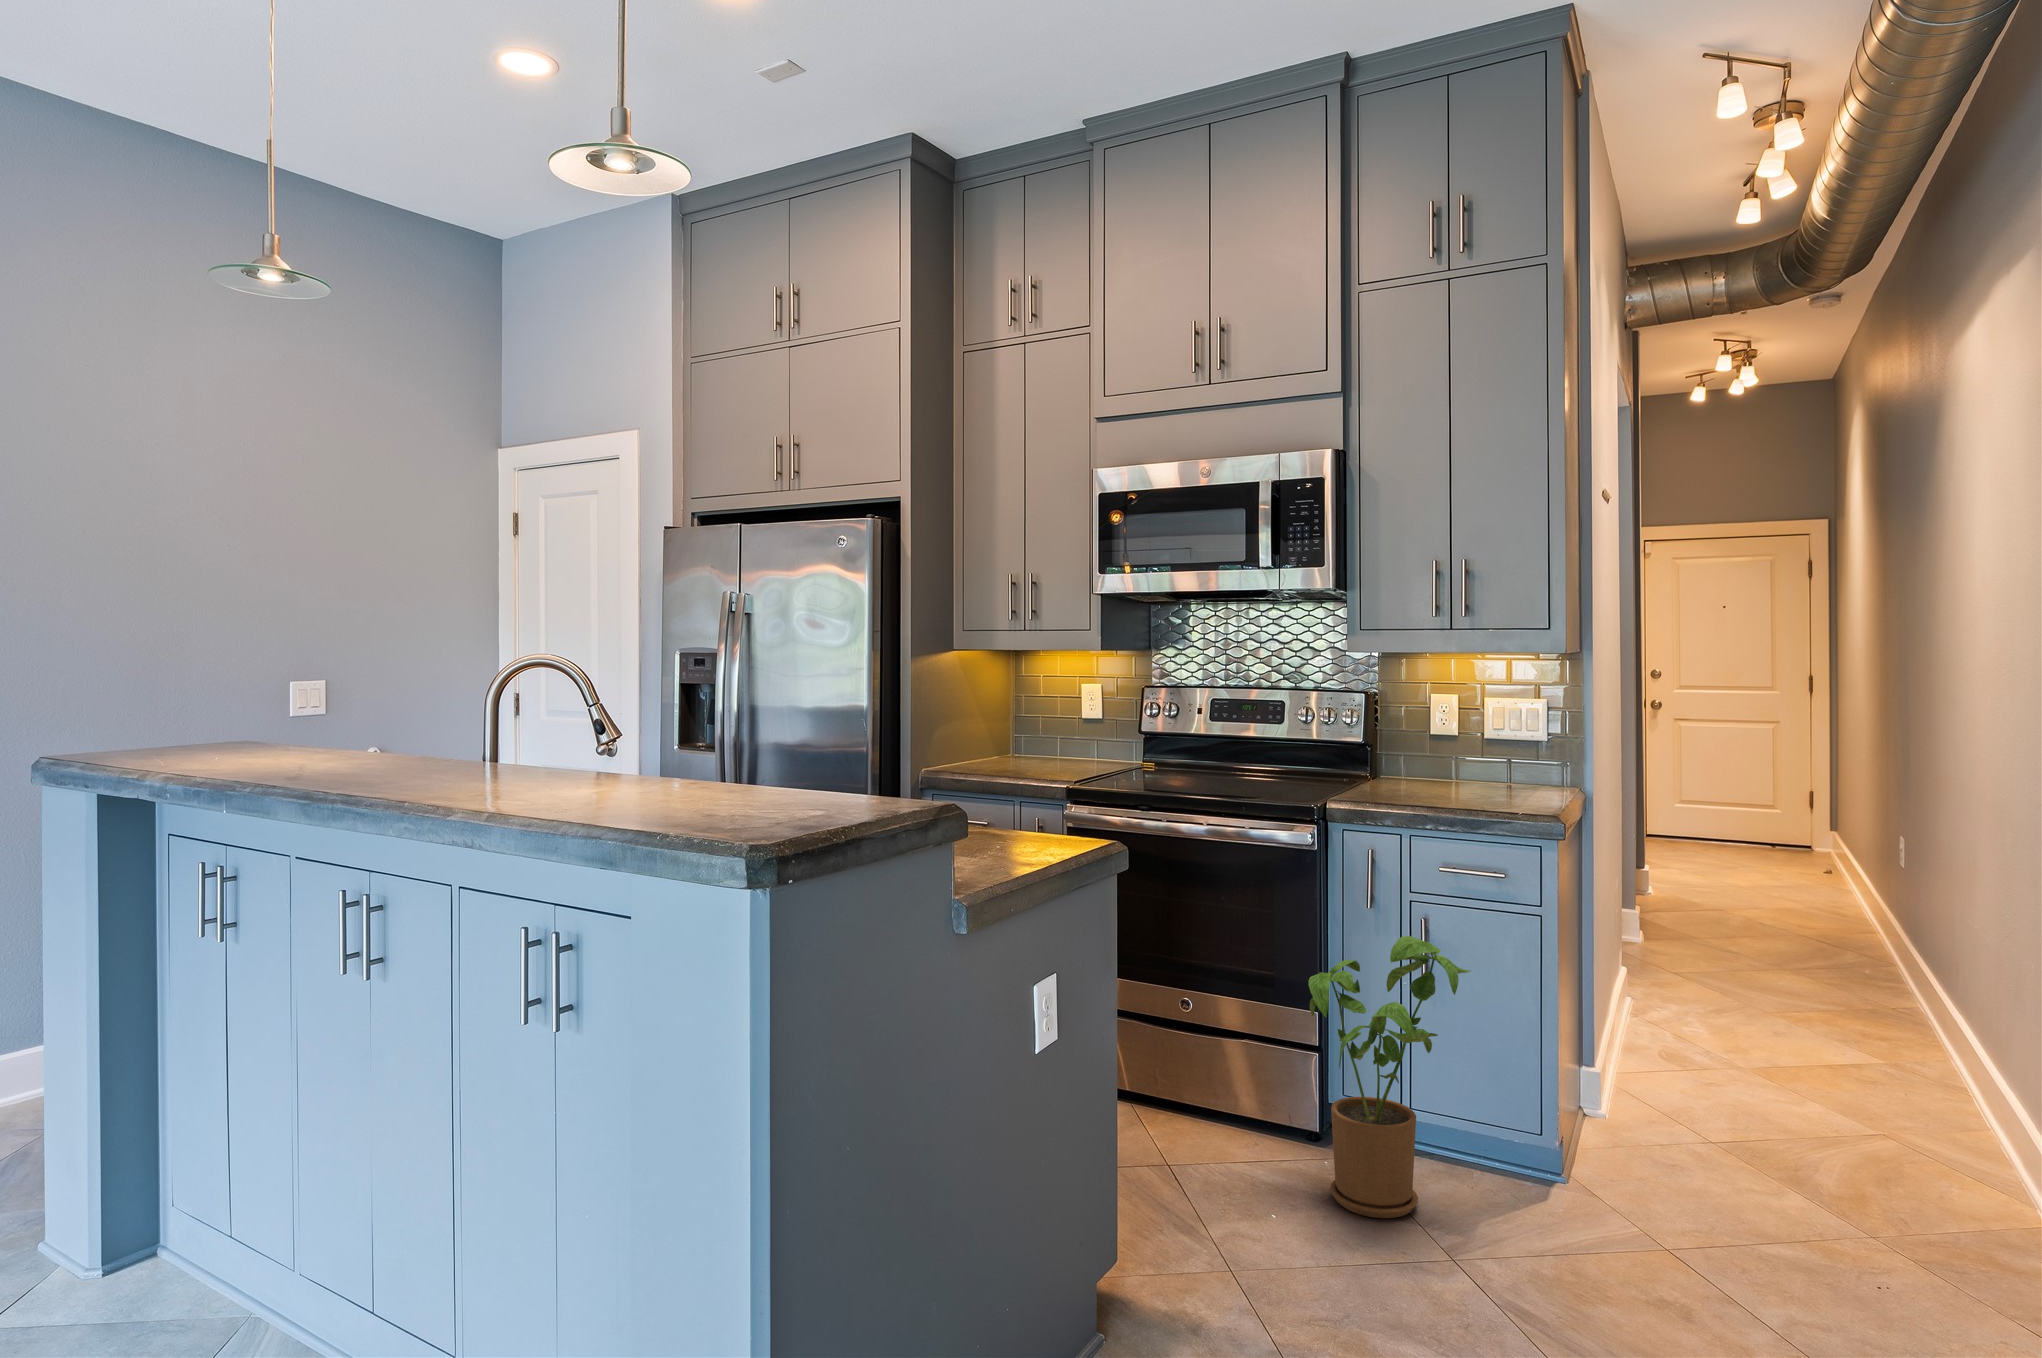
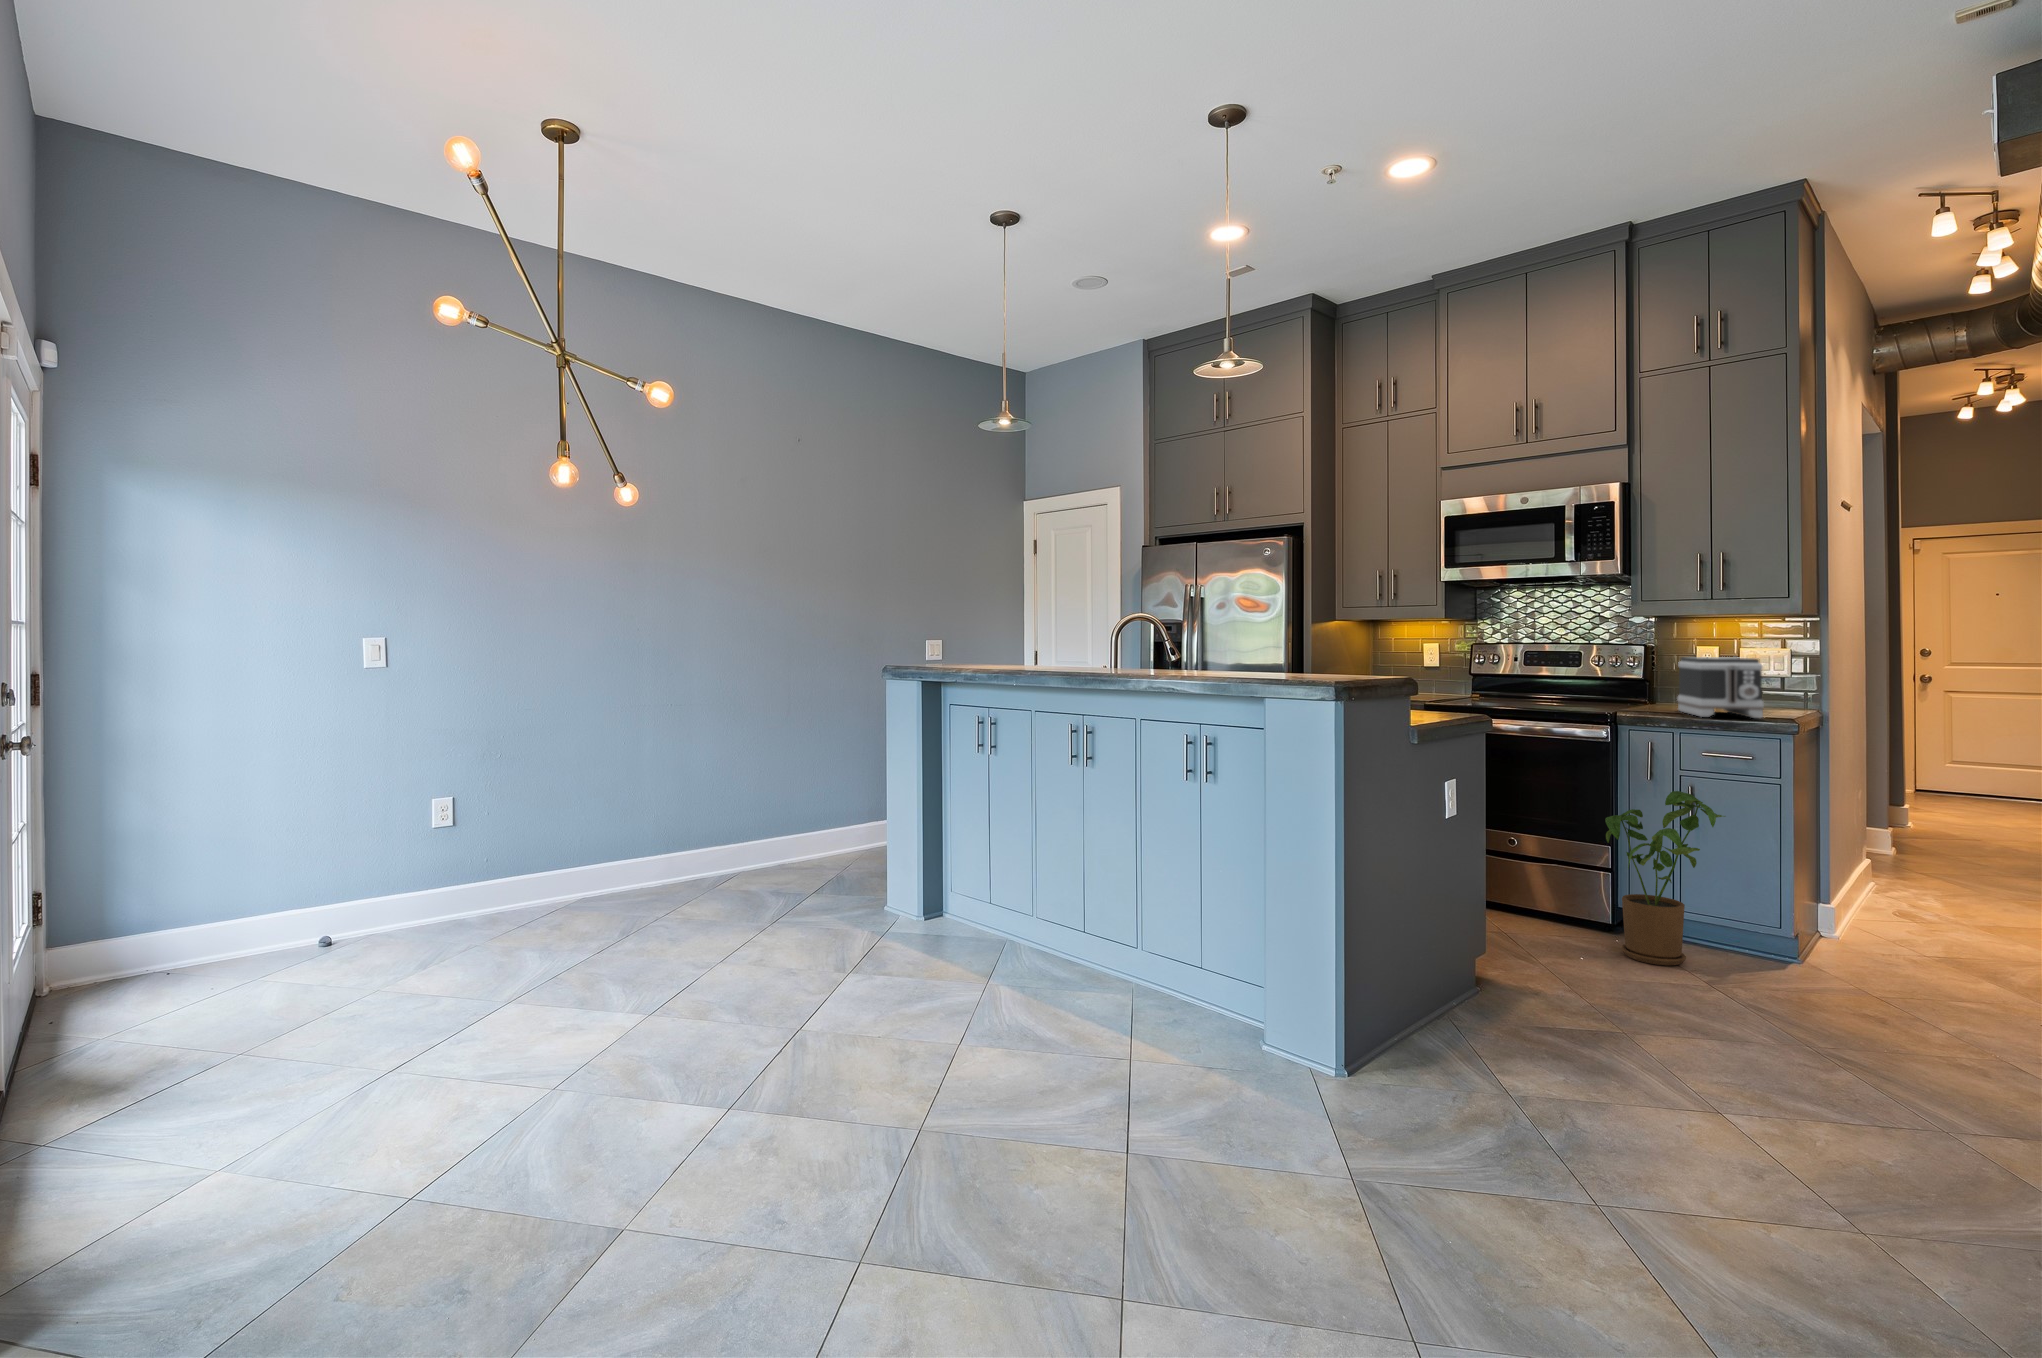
toaster: none [1406,716,1520,815] -> present [1677,657,1764,718]

